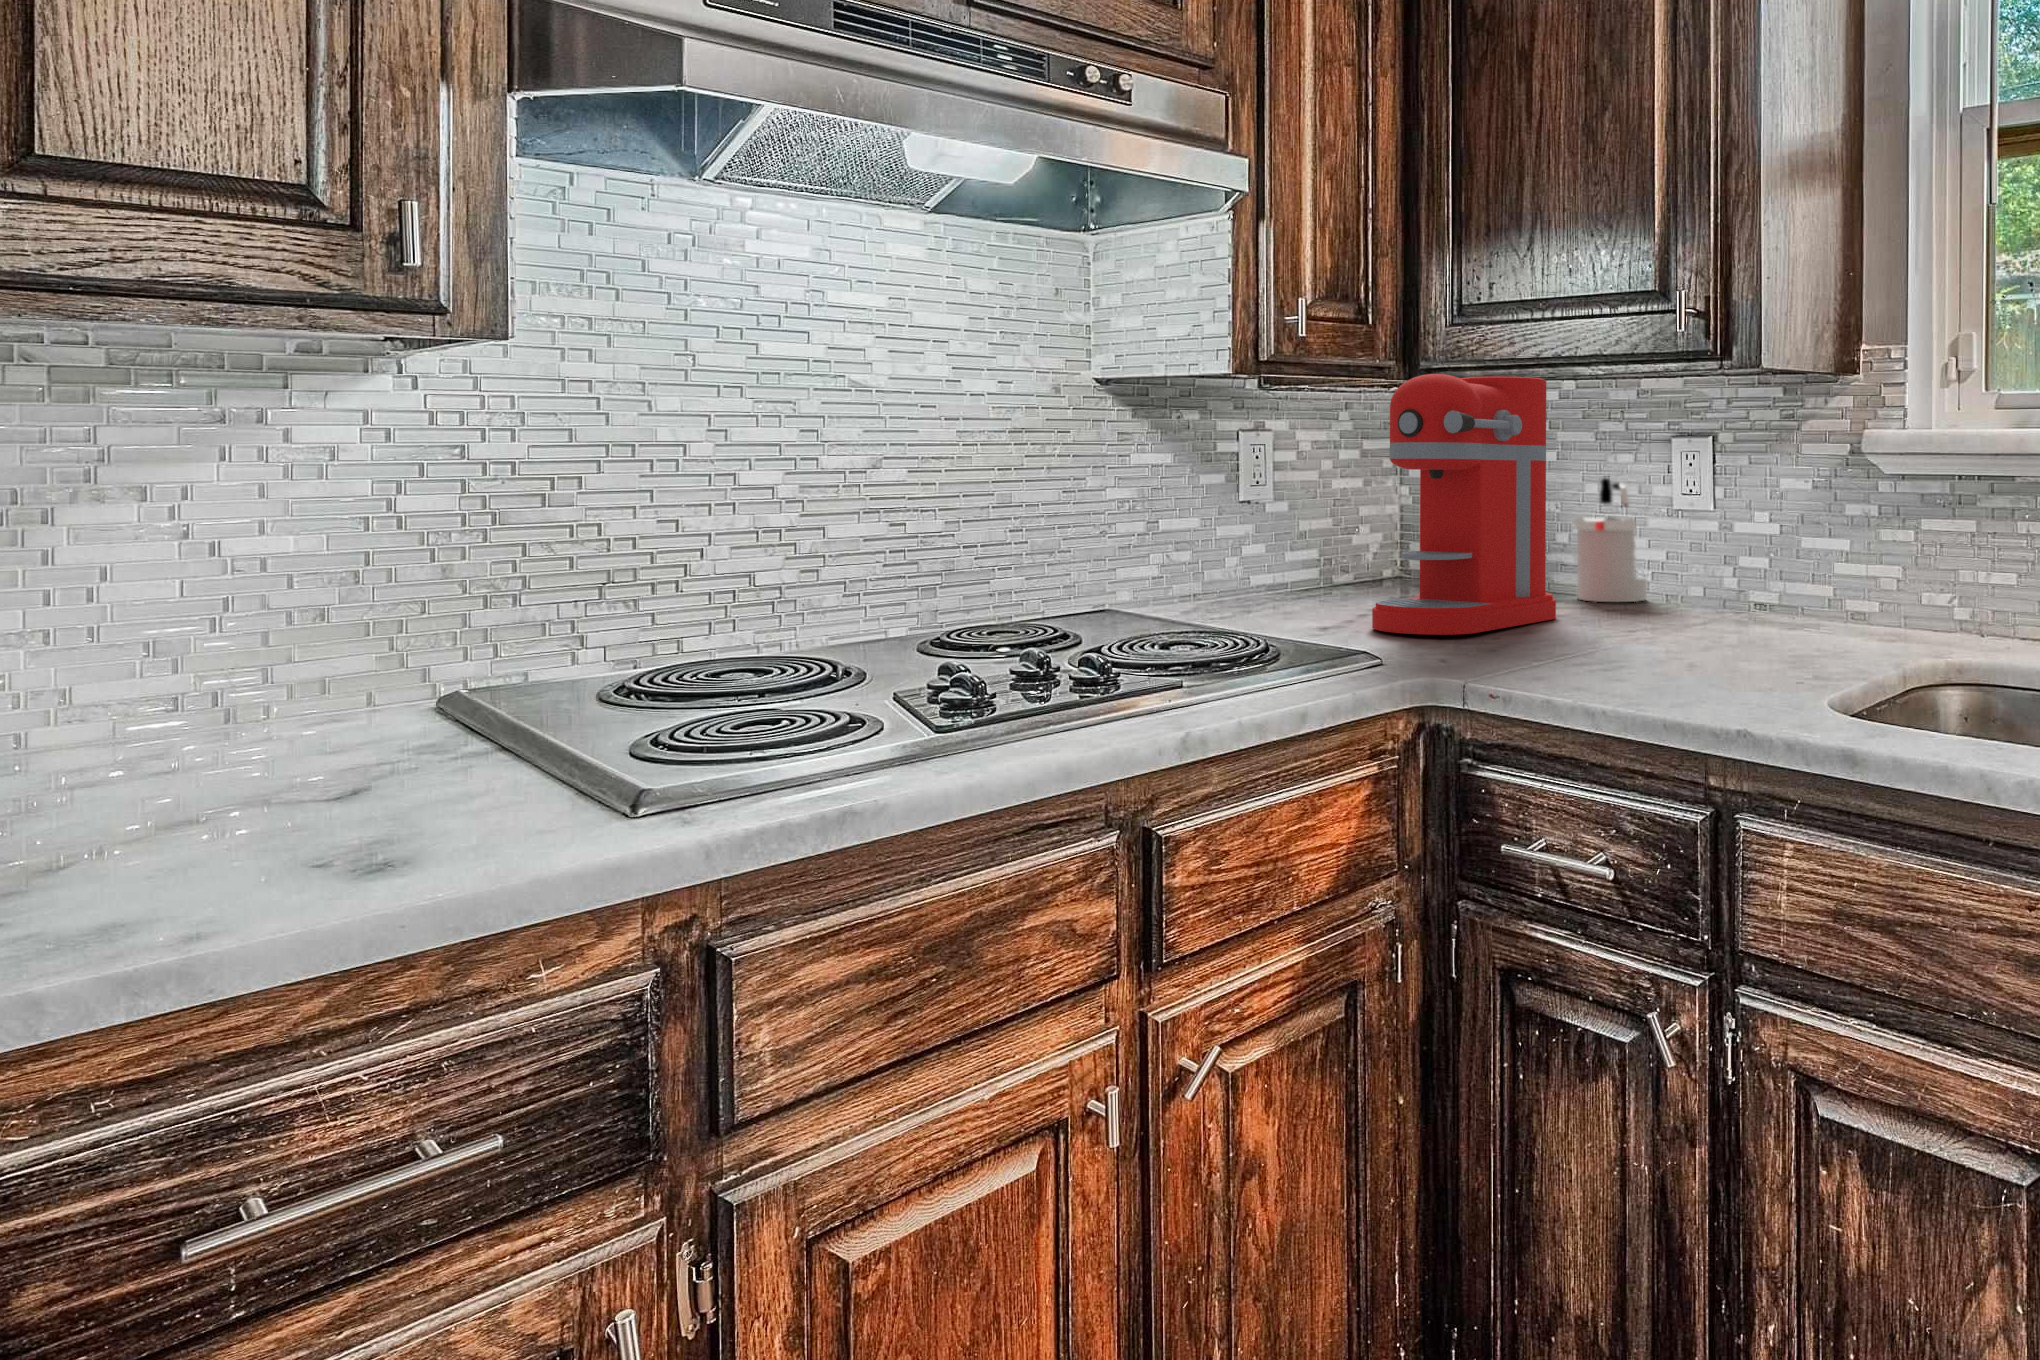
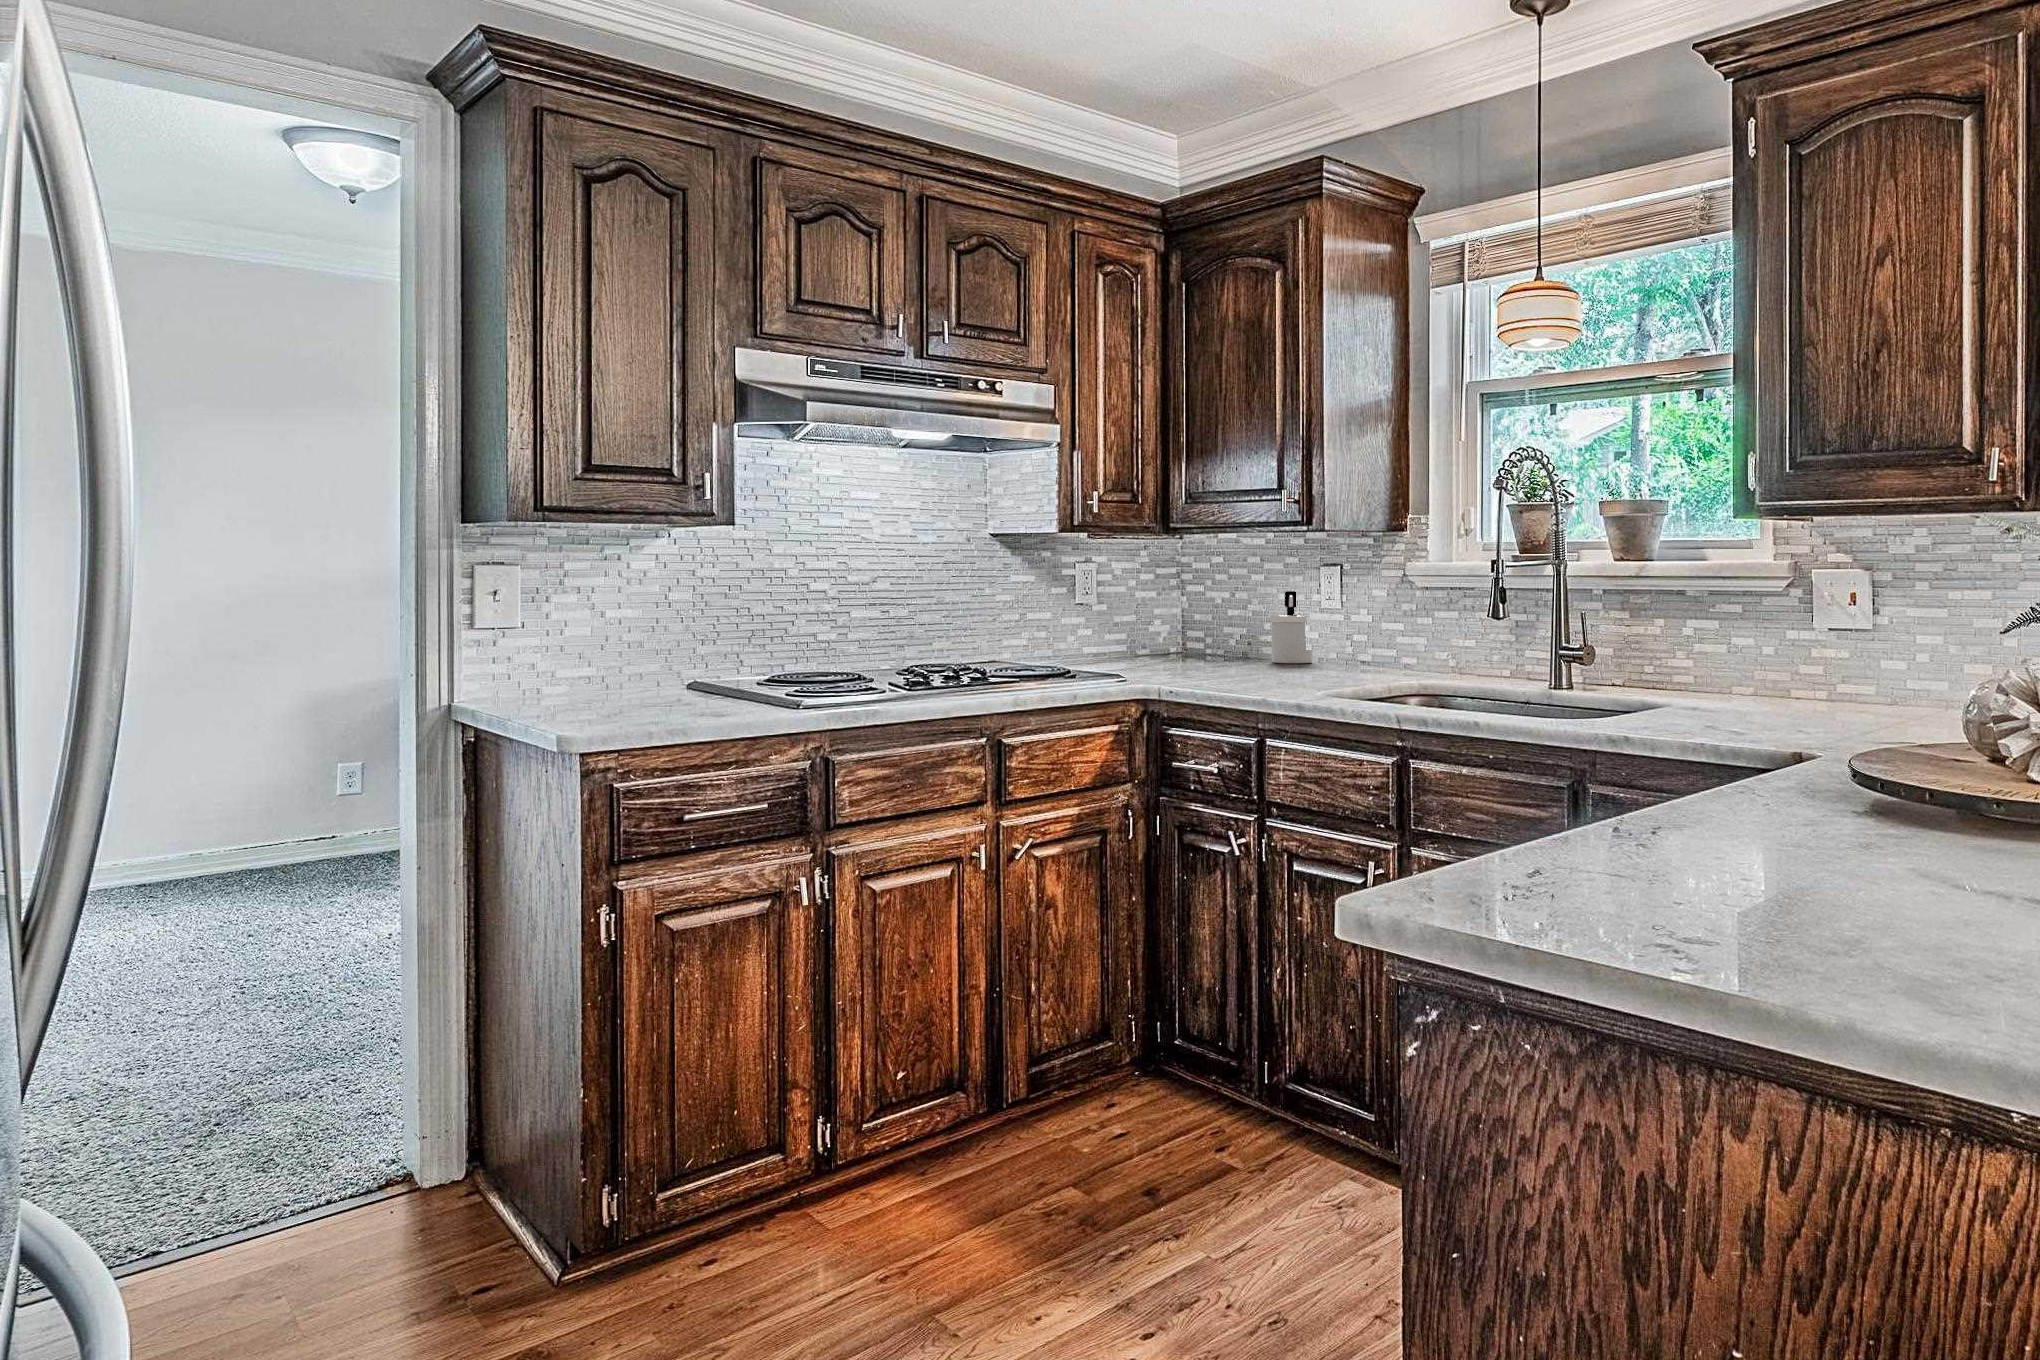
coffee maker: present [1372,374,1556,635] -> none [1137,535,1245,672]

